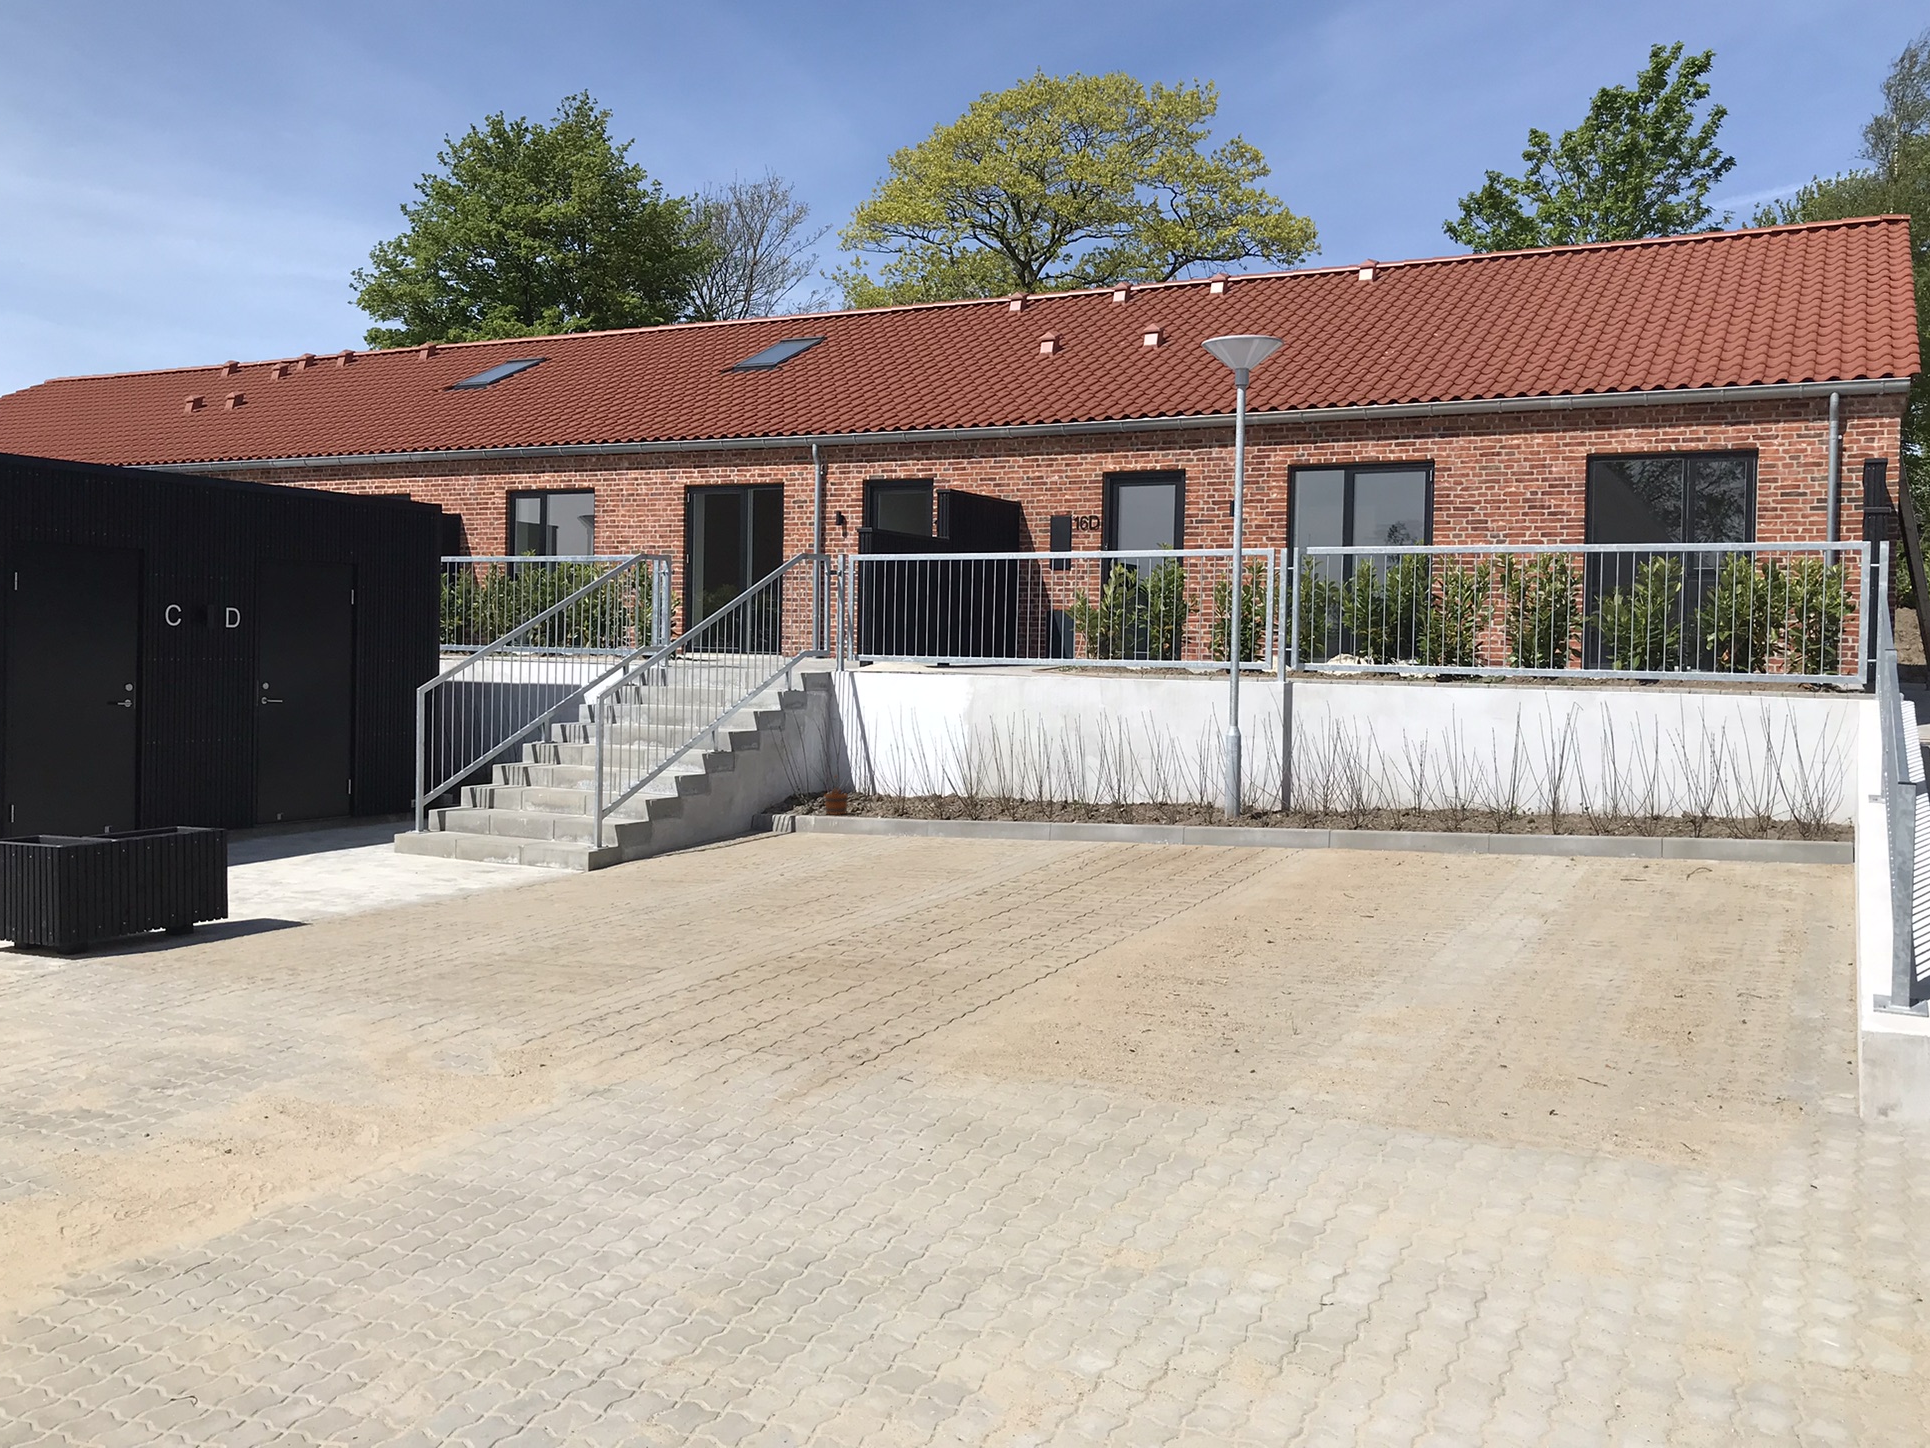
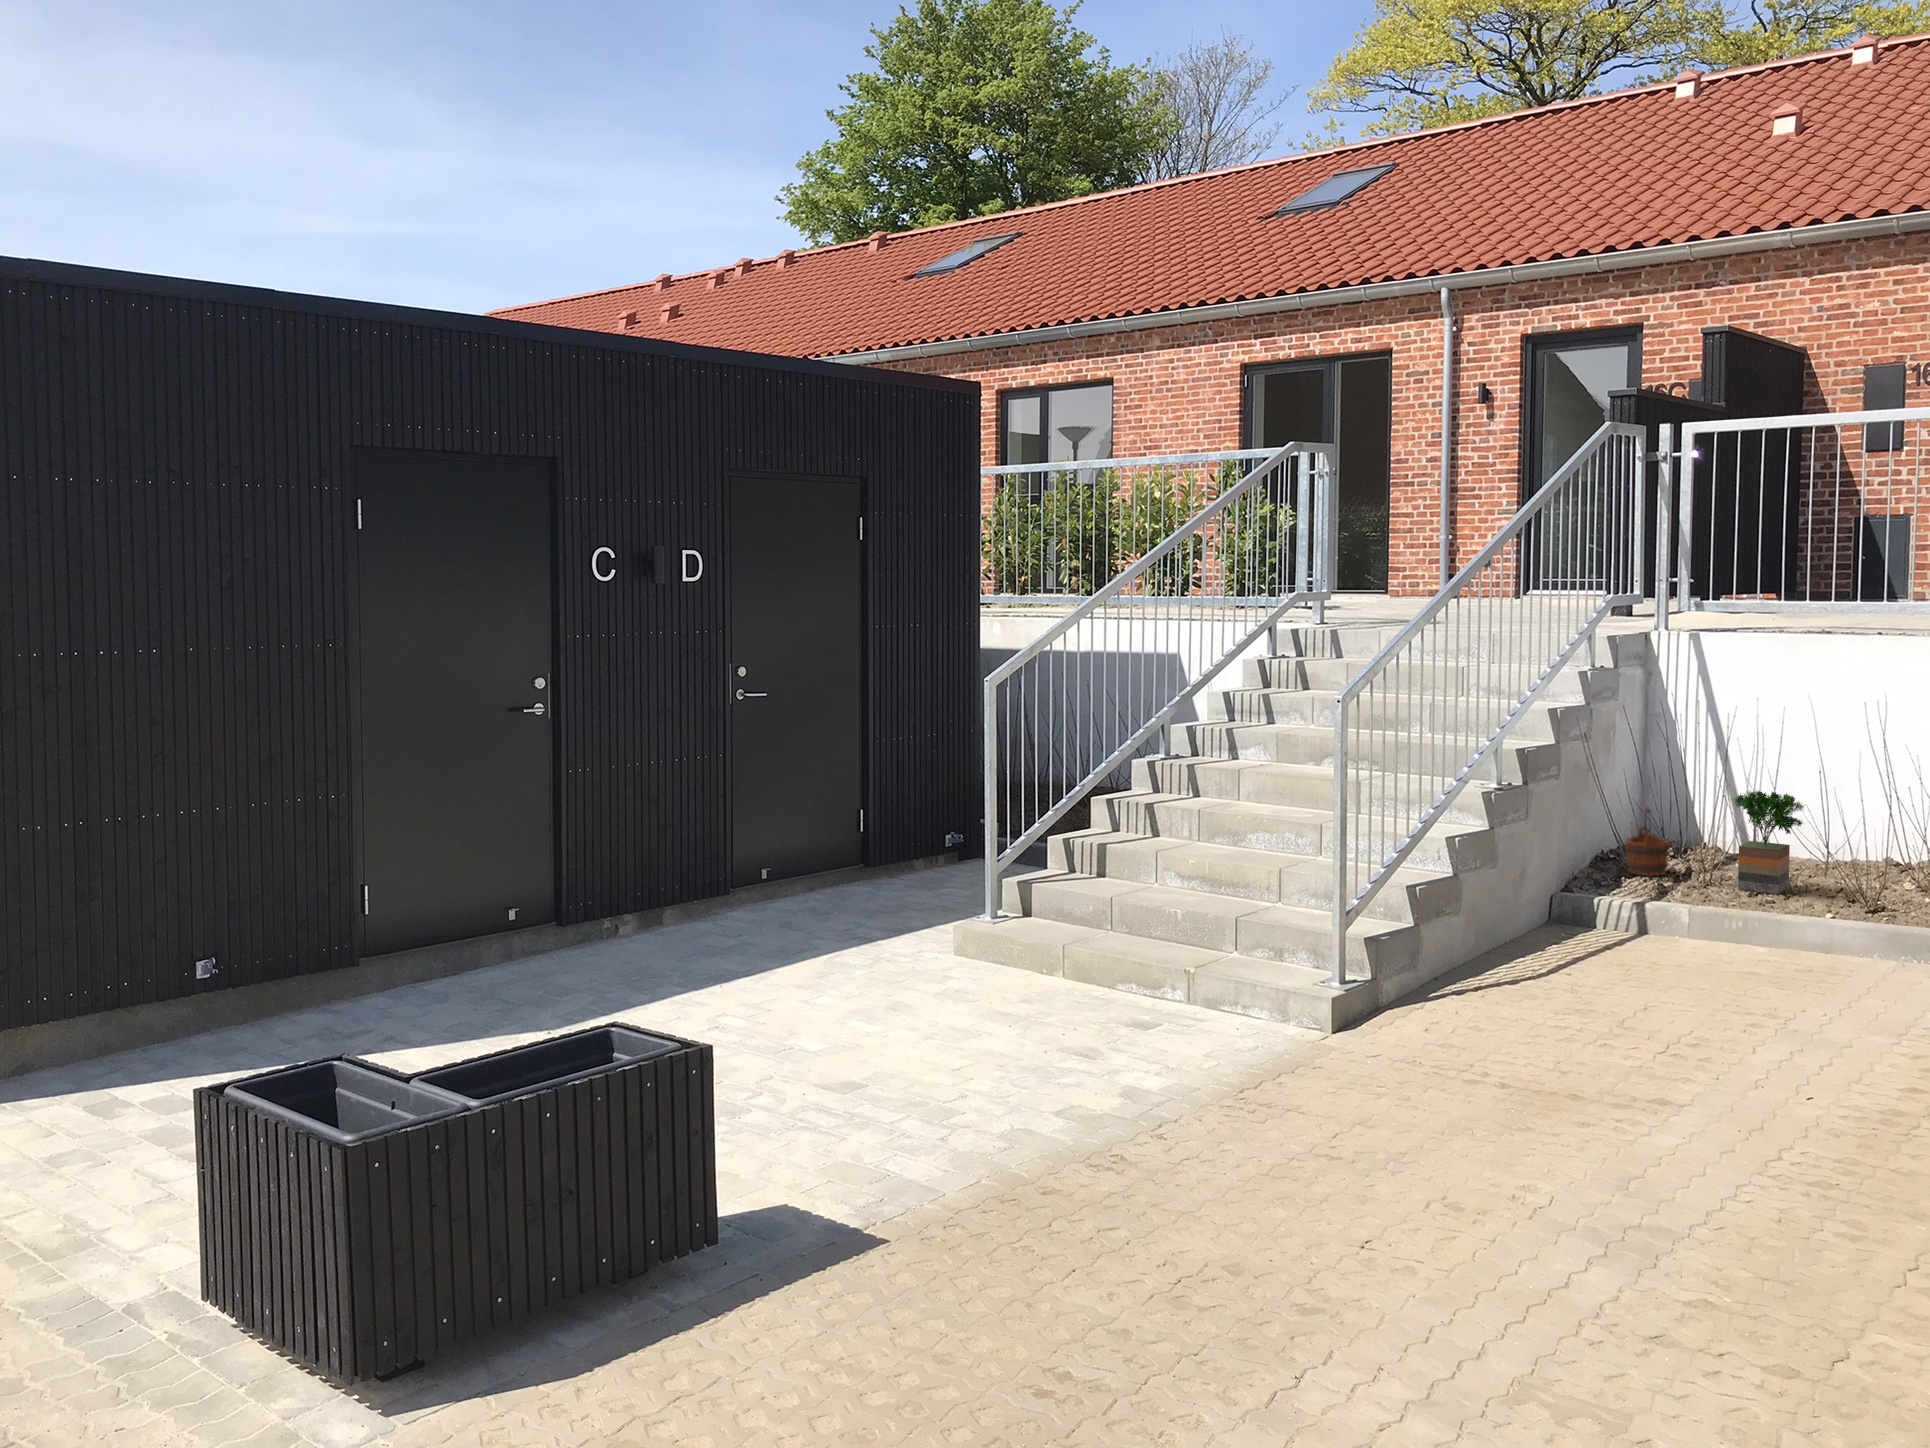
potted tree: none [872,761,908,819] -> present [1734,791,1804,894]

